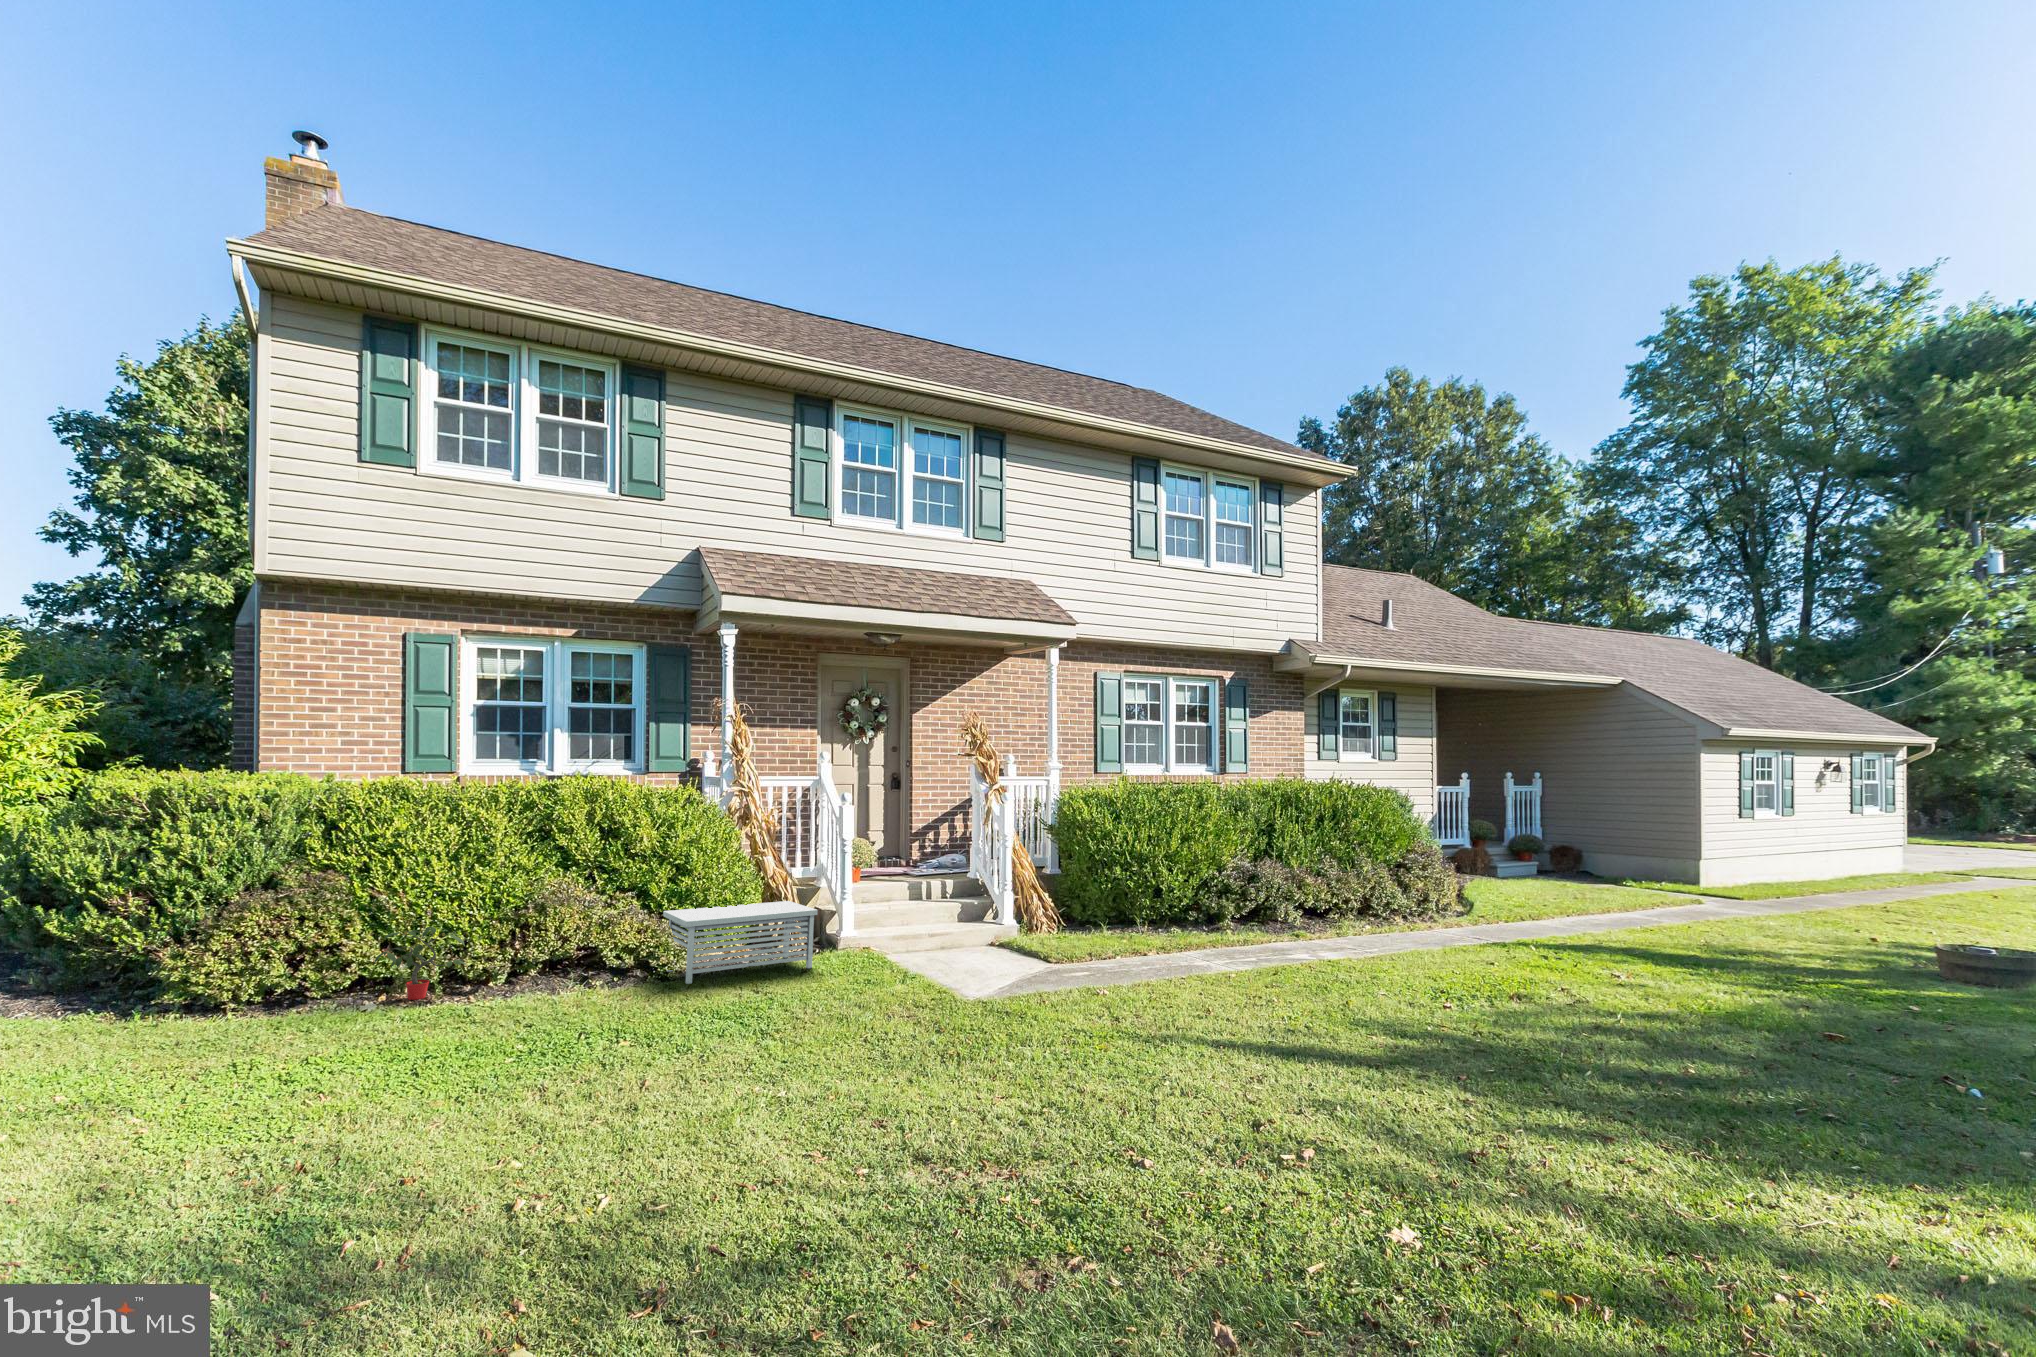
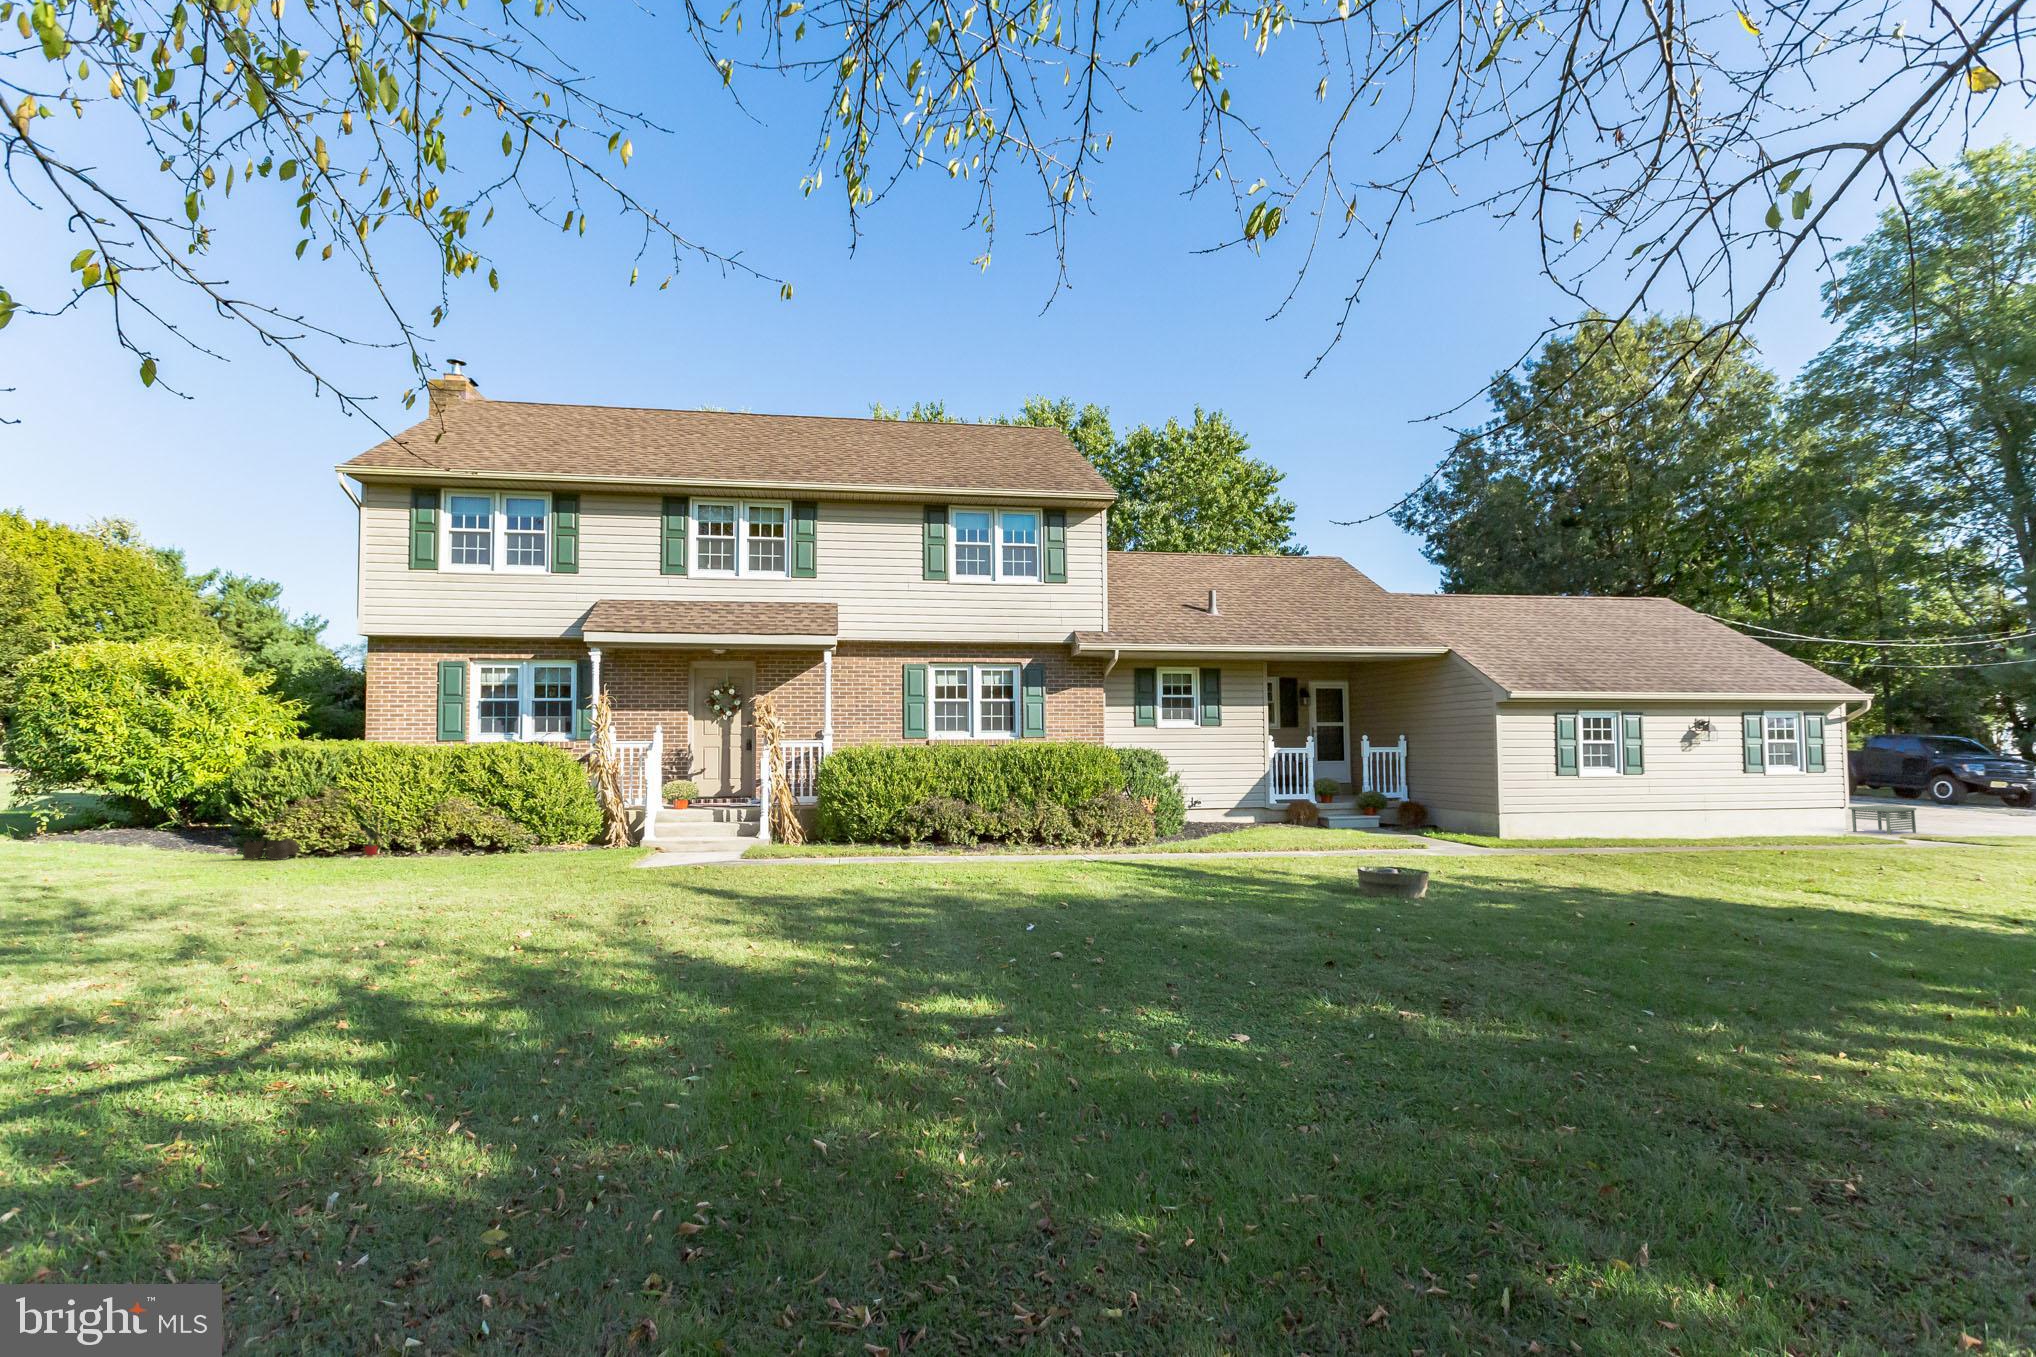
storage bench: present [663,901,818,984] -> present [1848,806,1916,835]
woven basket: none [161,975,270,1033] -> present [243,838,298,860]

